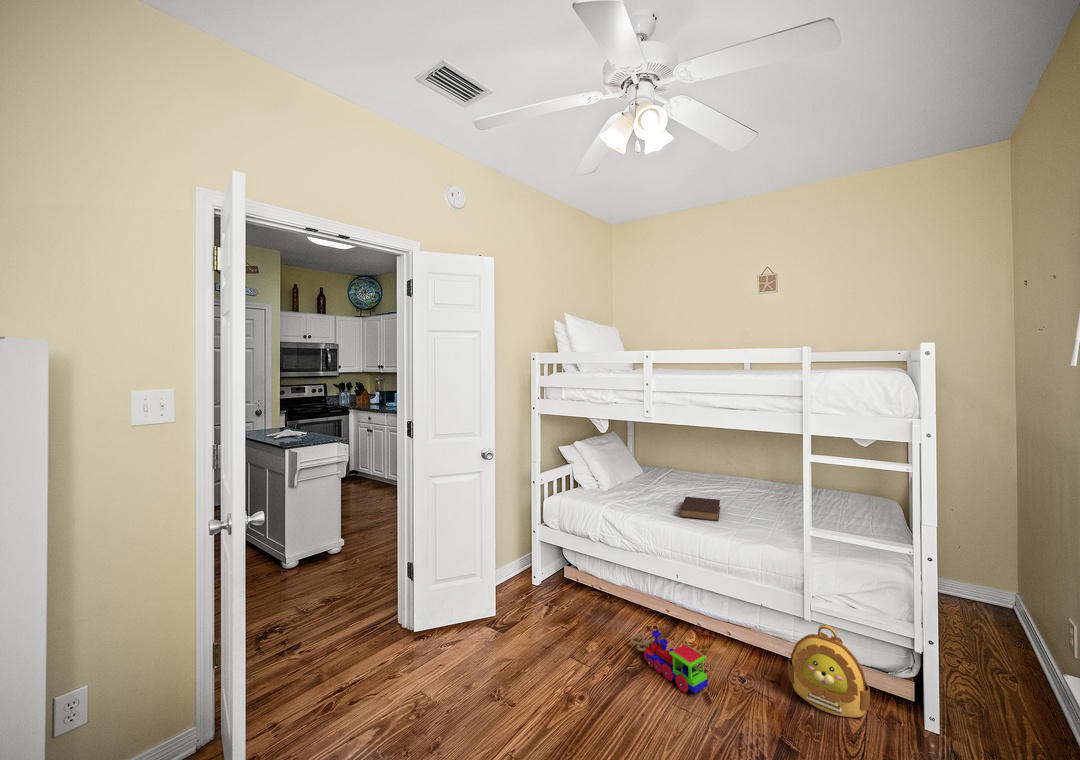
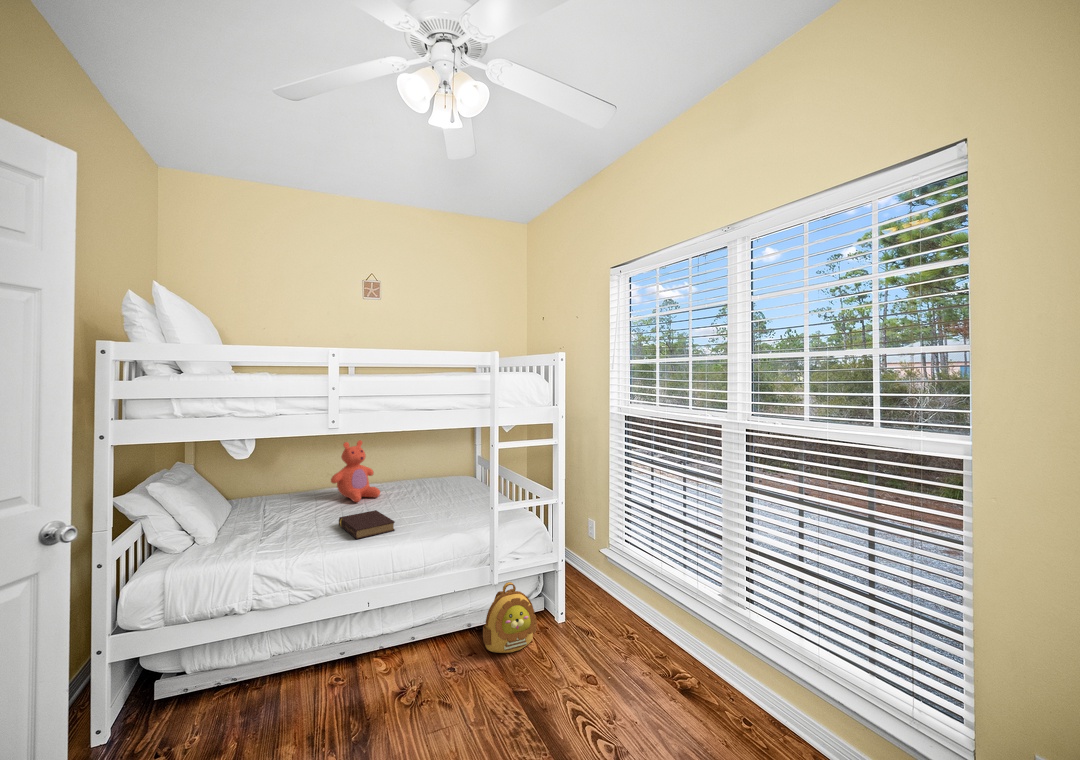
teddy bear: none [706,434,753,491] -> present [331,440,380,502]
toy train: present [630,630,708,693] -> none [333,665,442,719]

